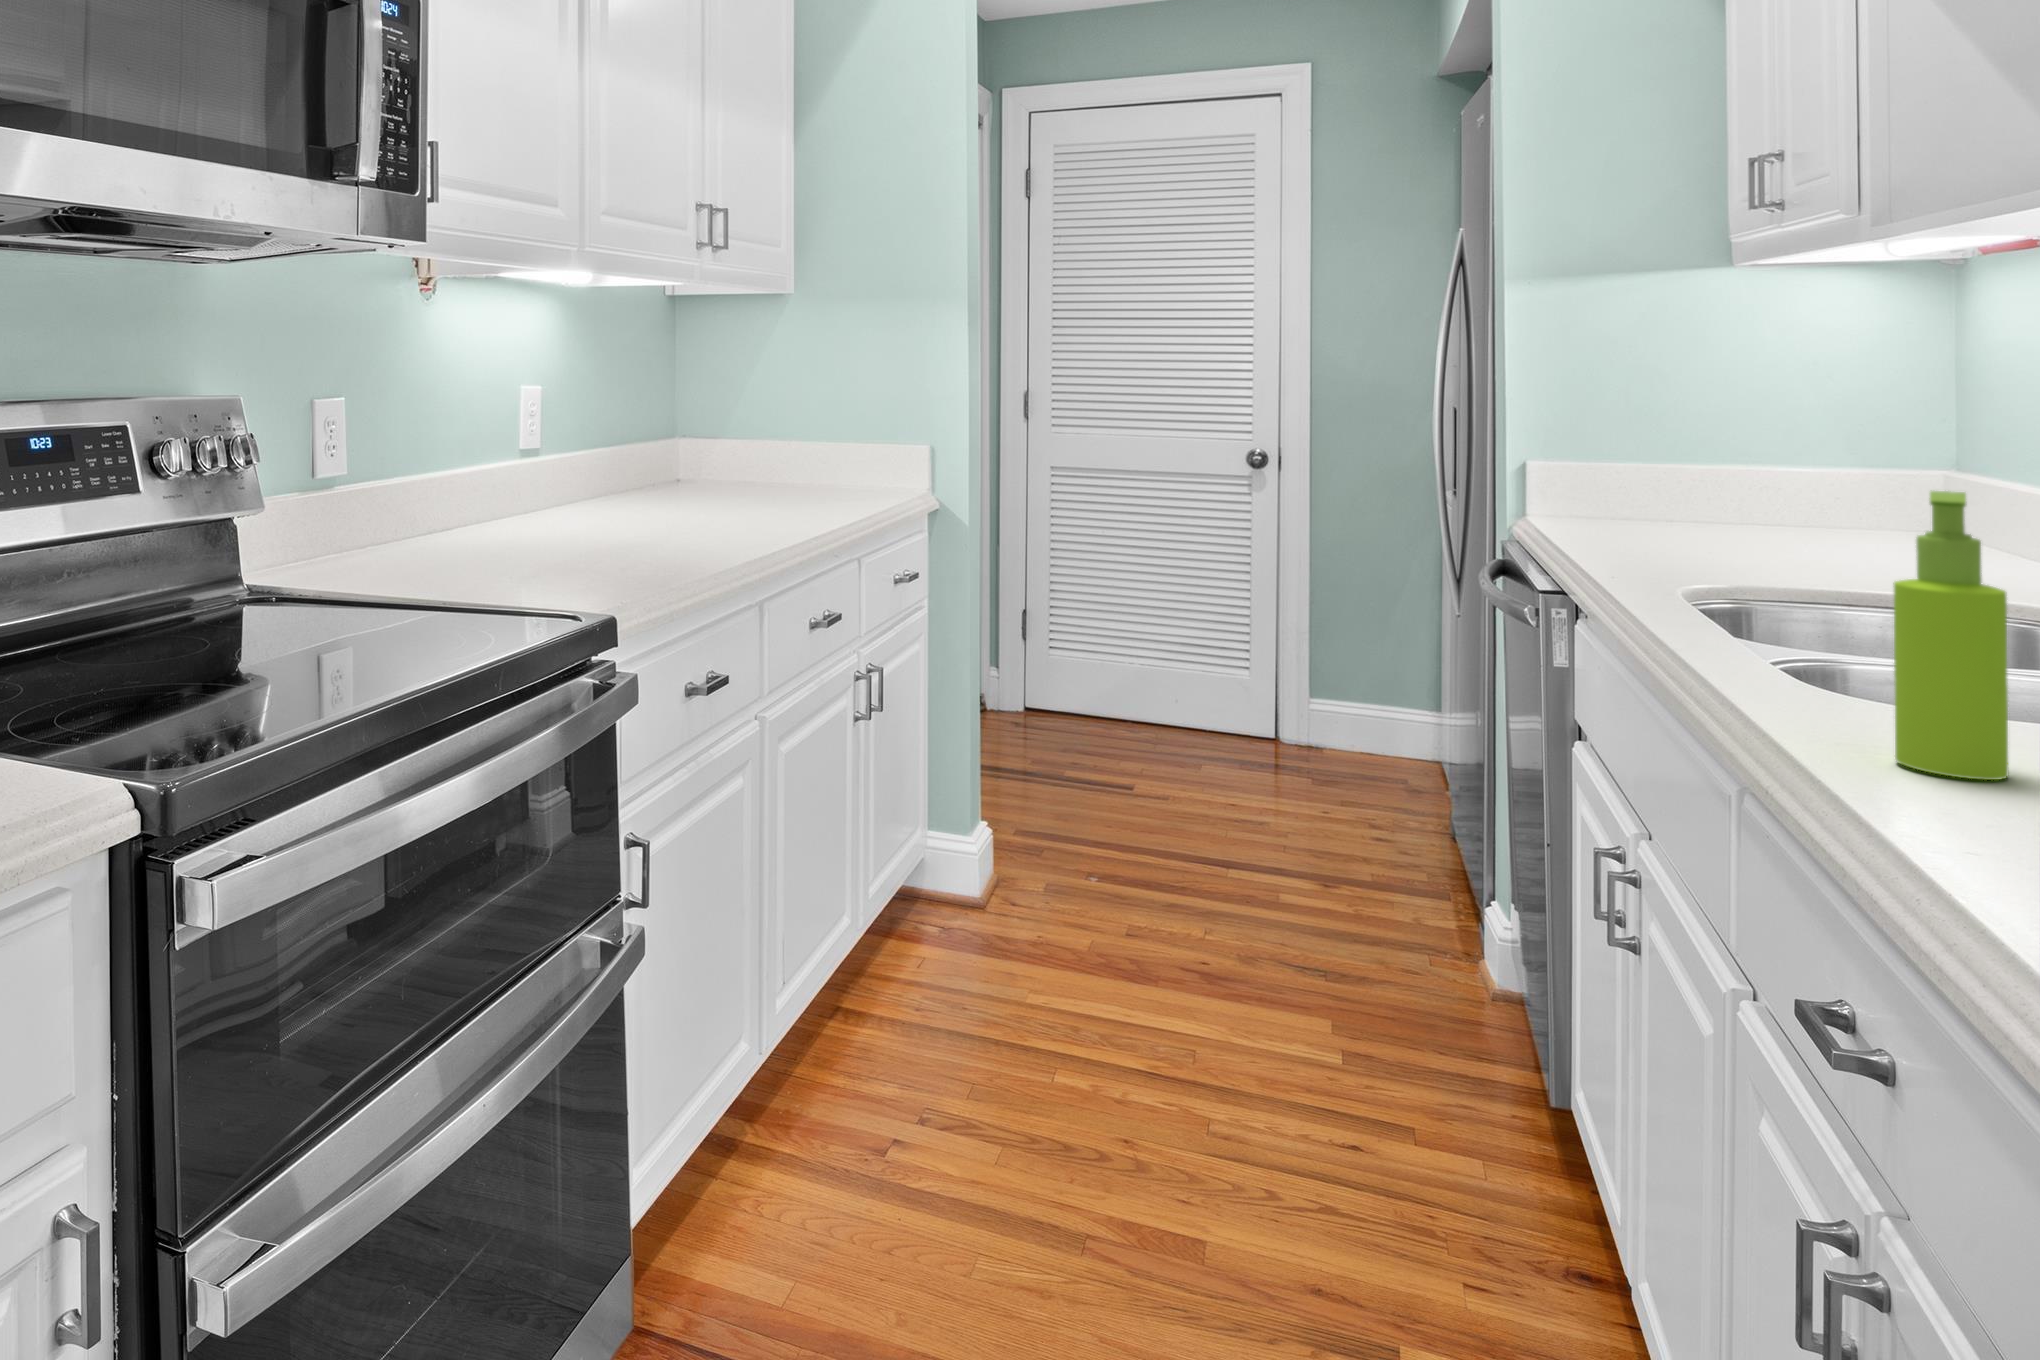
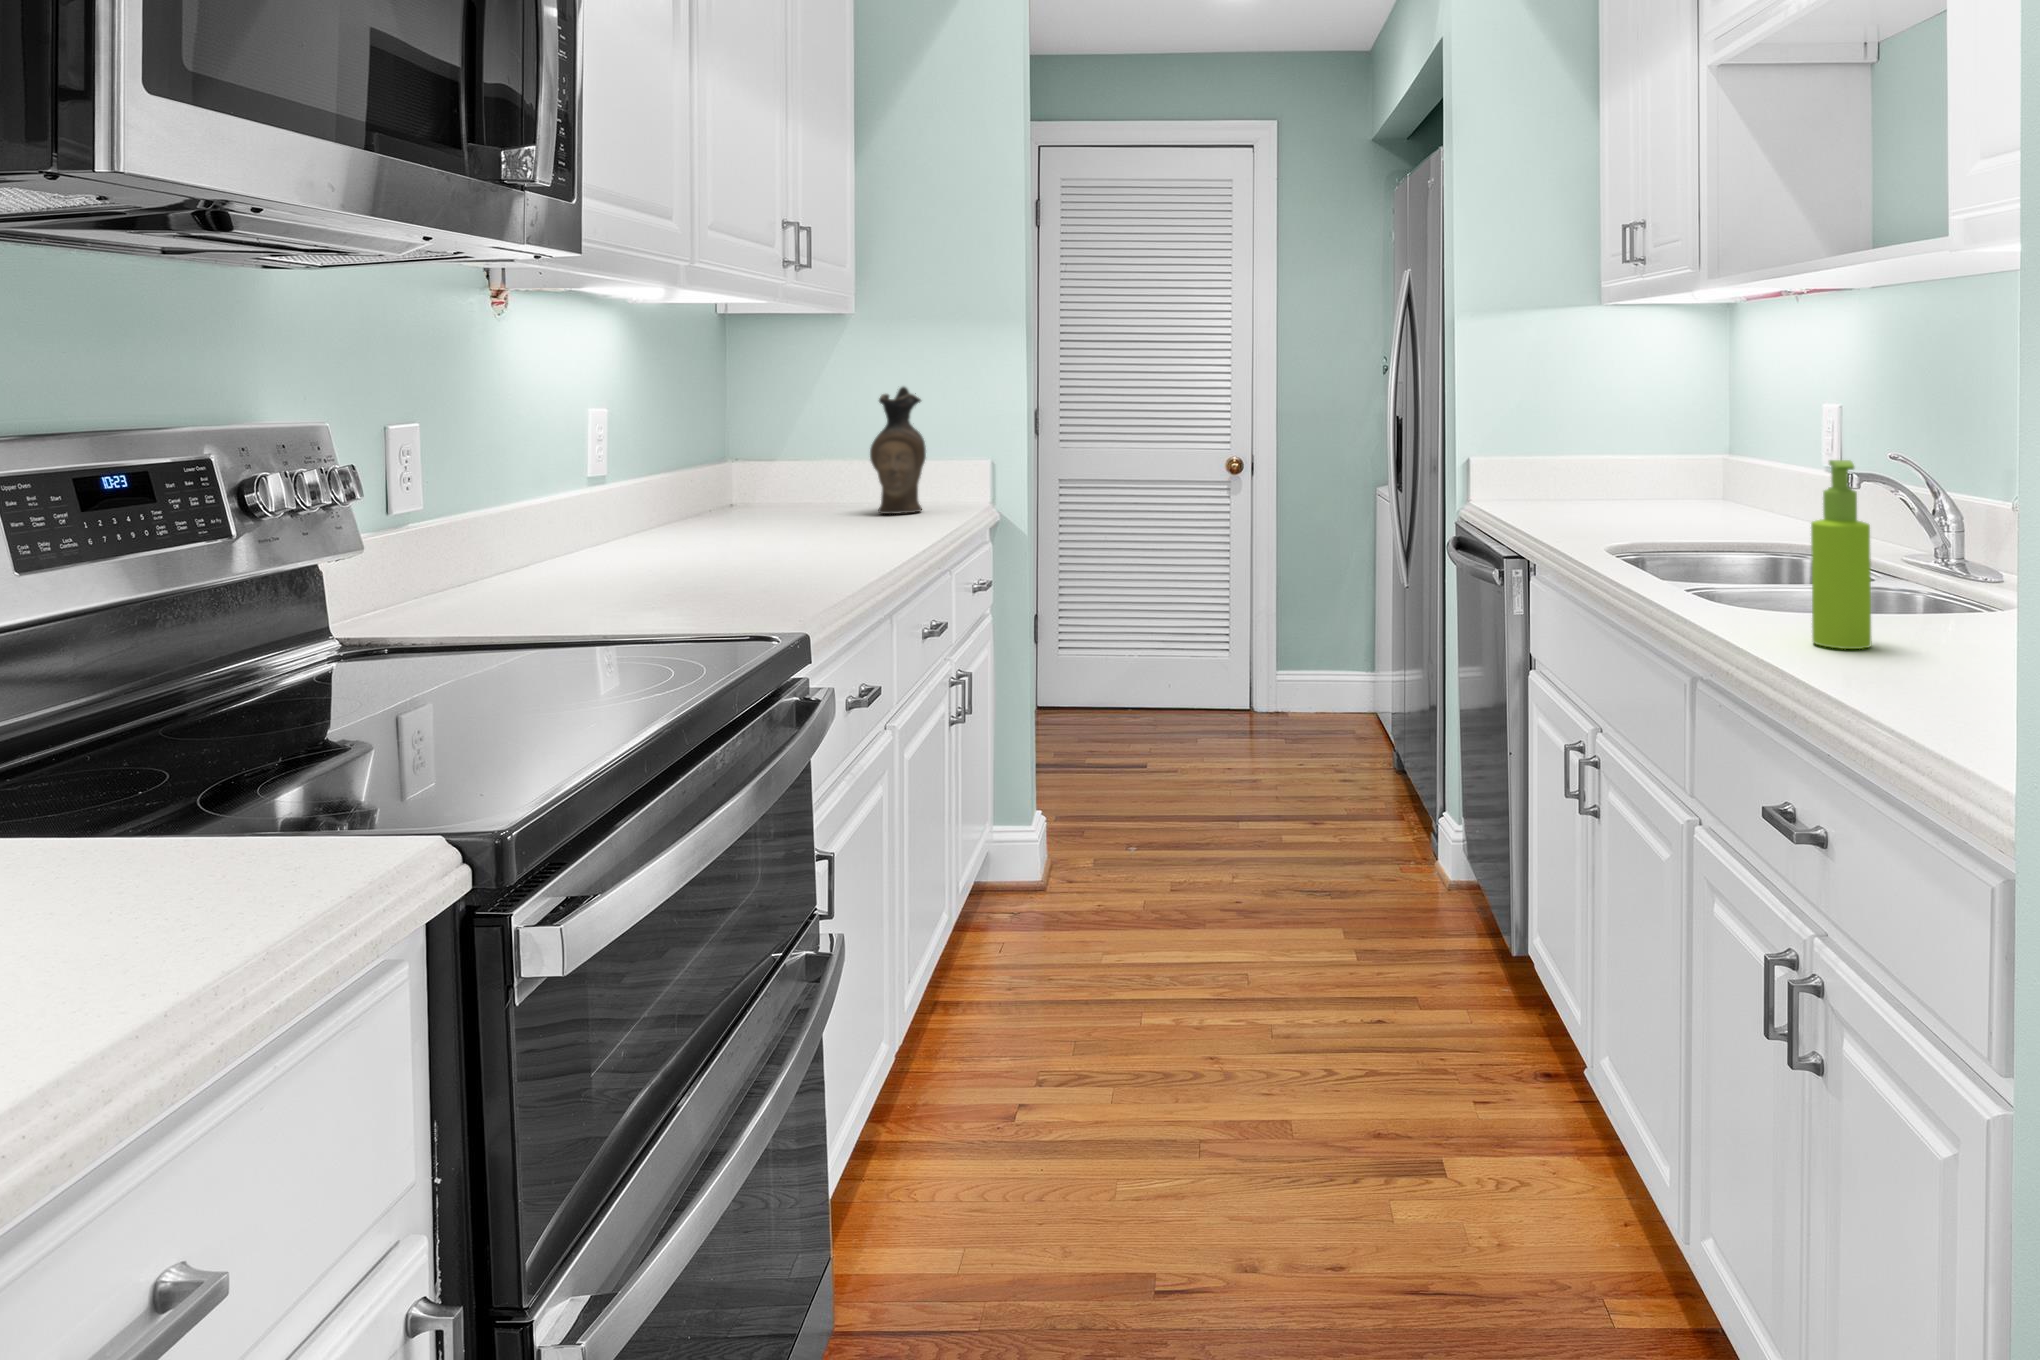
ceramic pitcher: none [796,364,853,501] -> present [870,387,926,514]

